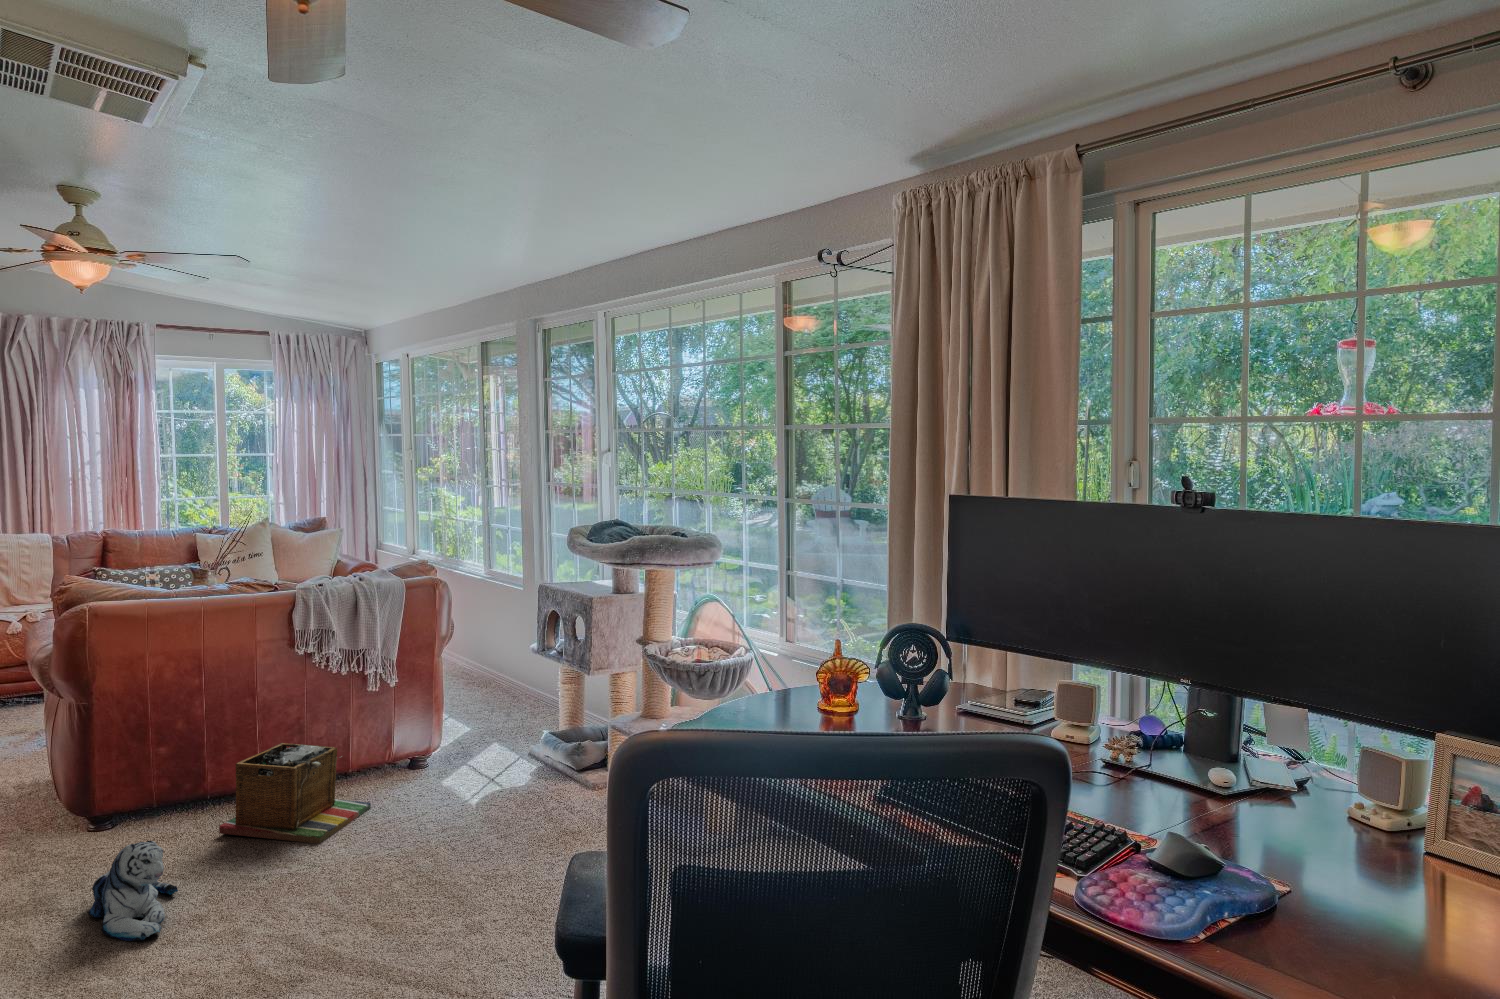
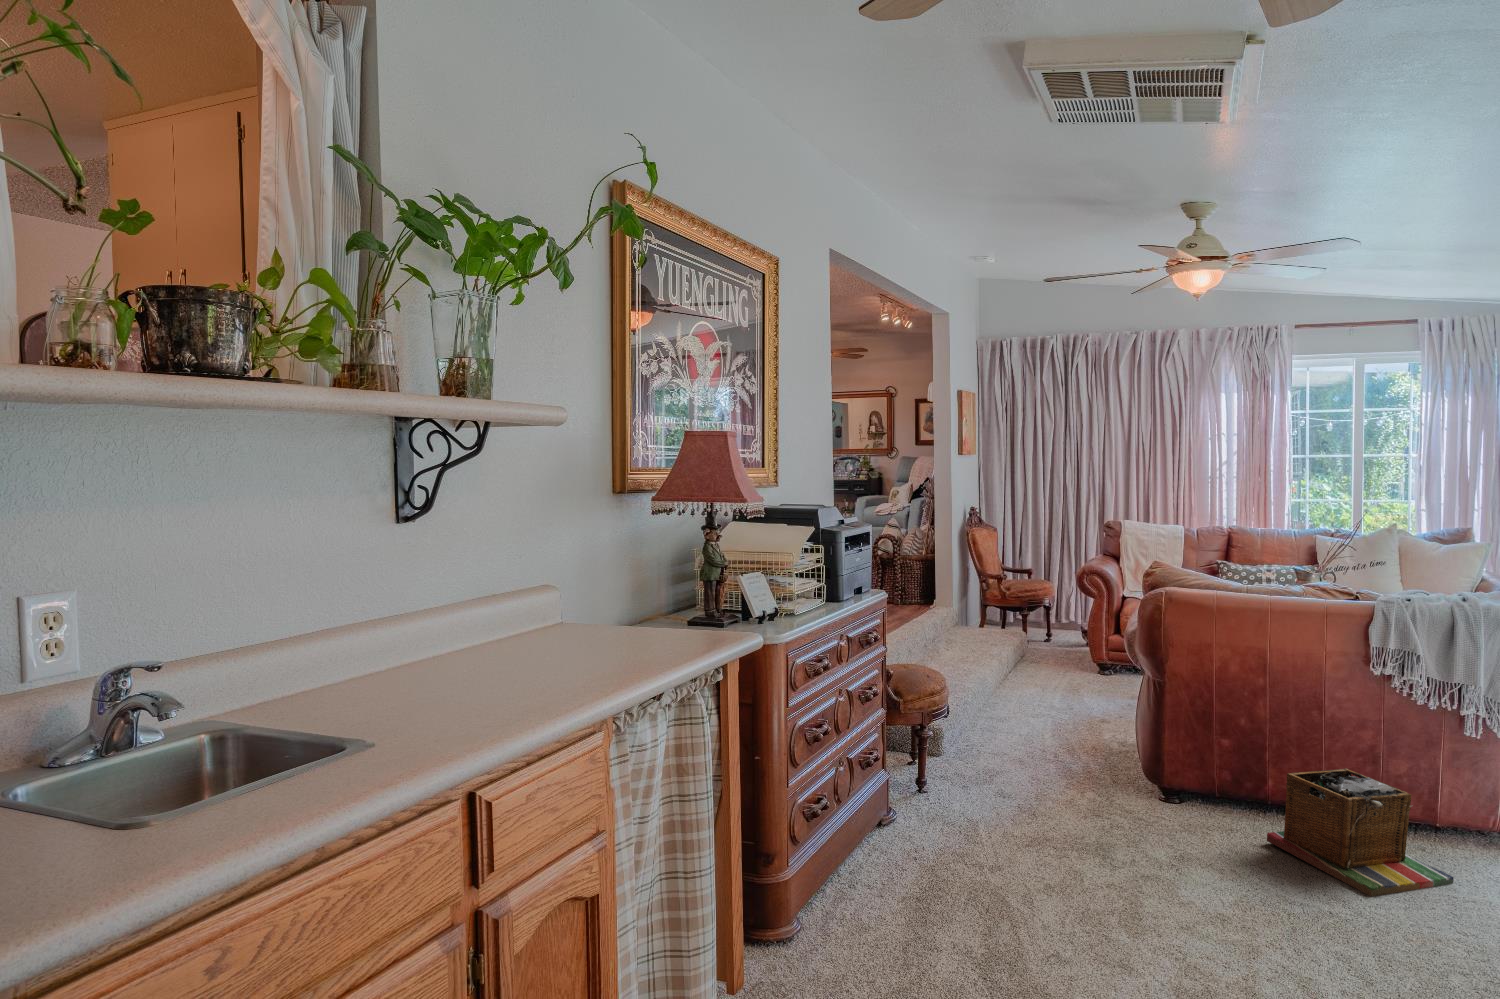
plush toy: present [88,841,178,941] -> none [1129,812,1208,908]

